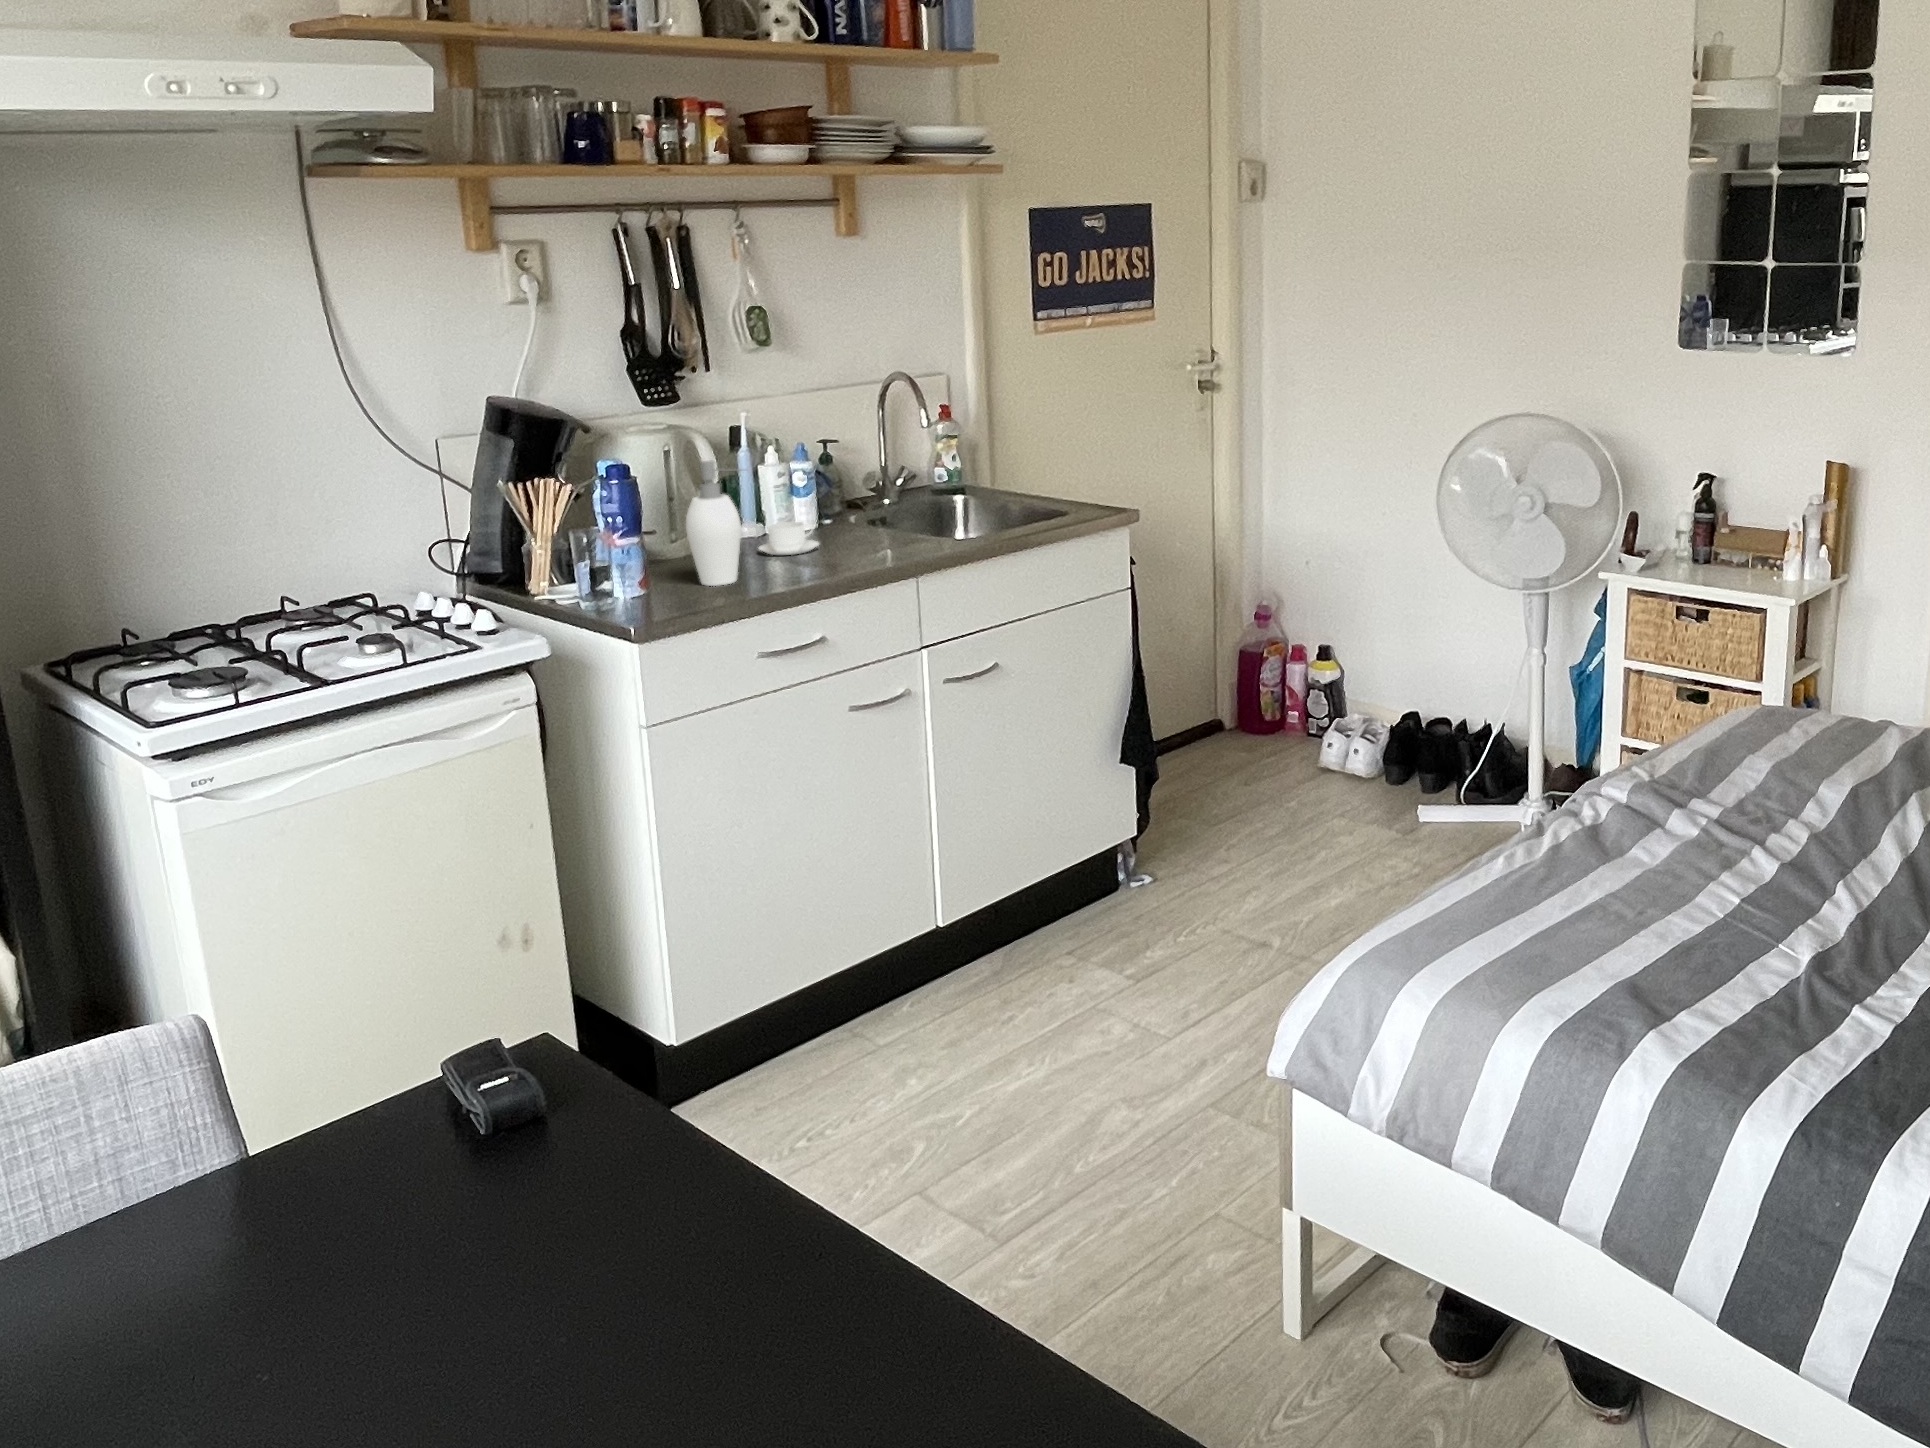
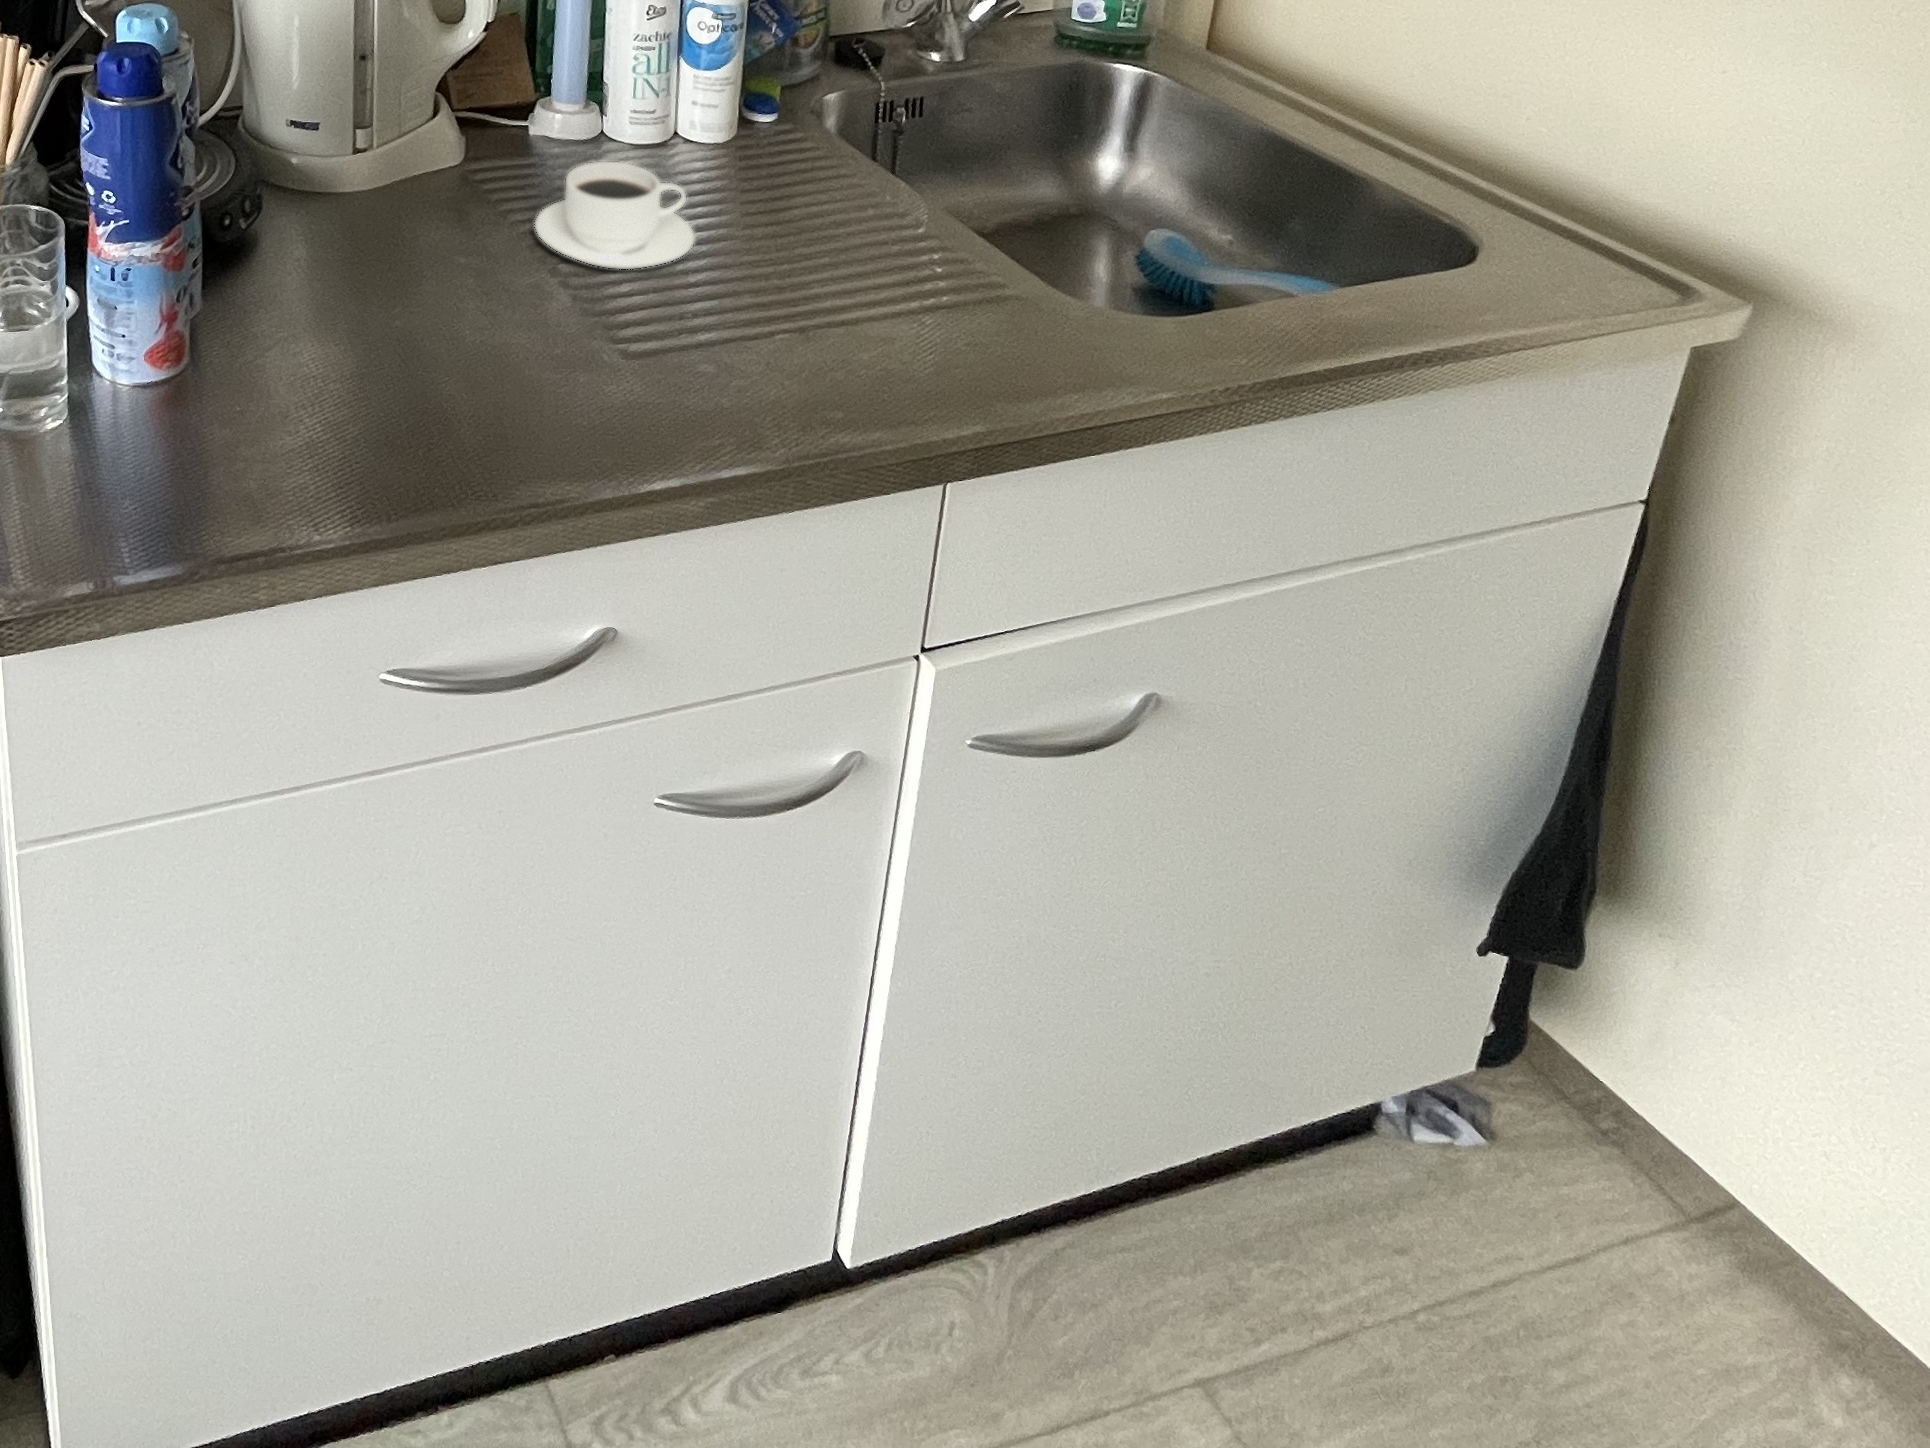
soap dispenser: present [686,460,741,586] -> none [278,62,447,401]

